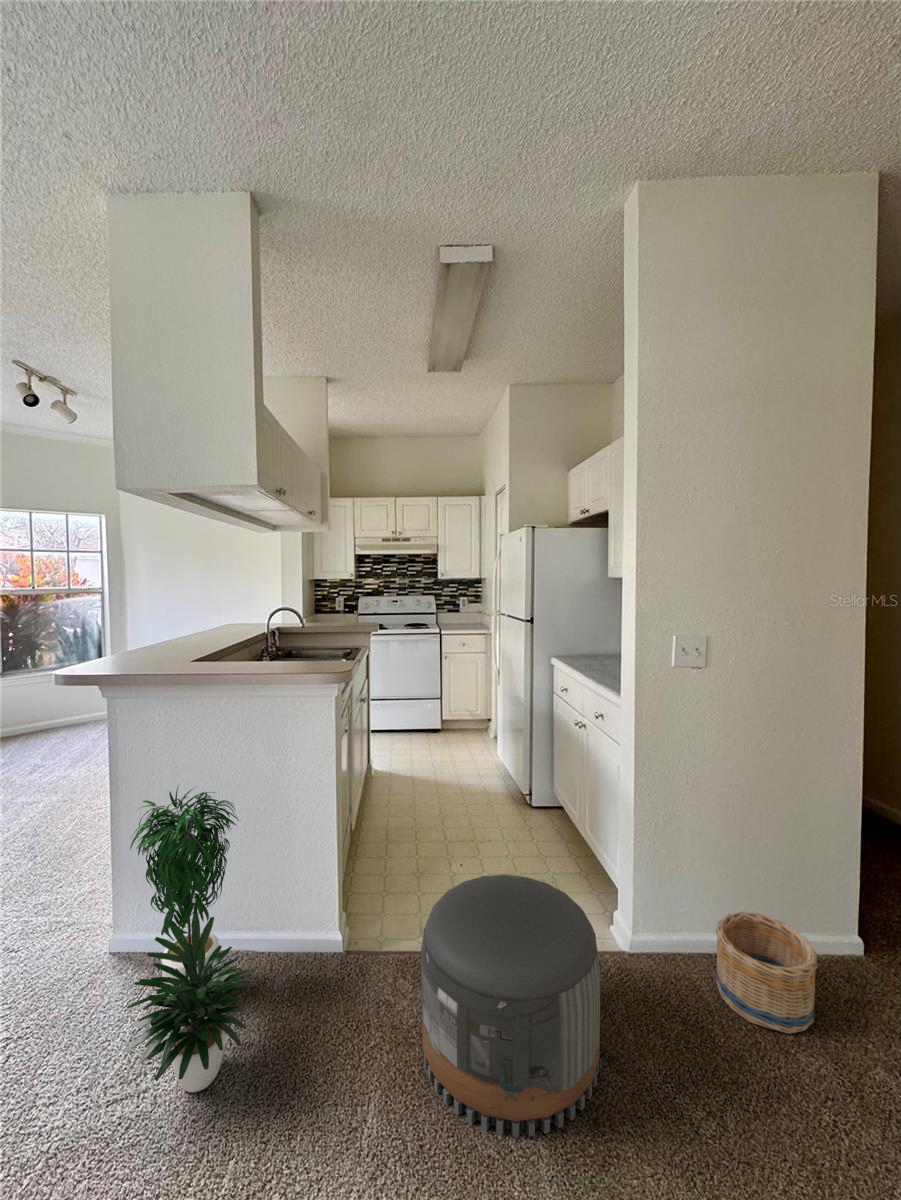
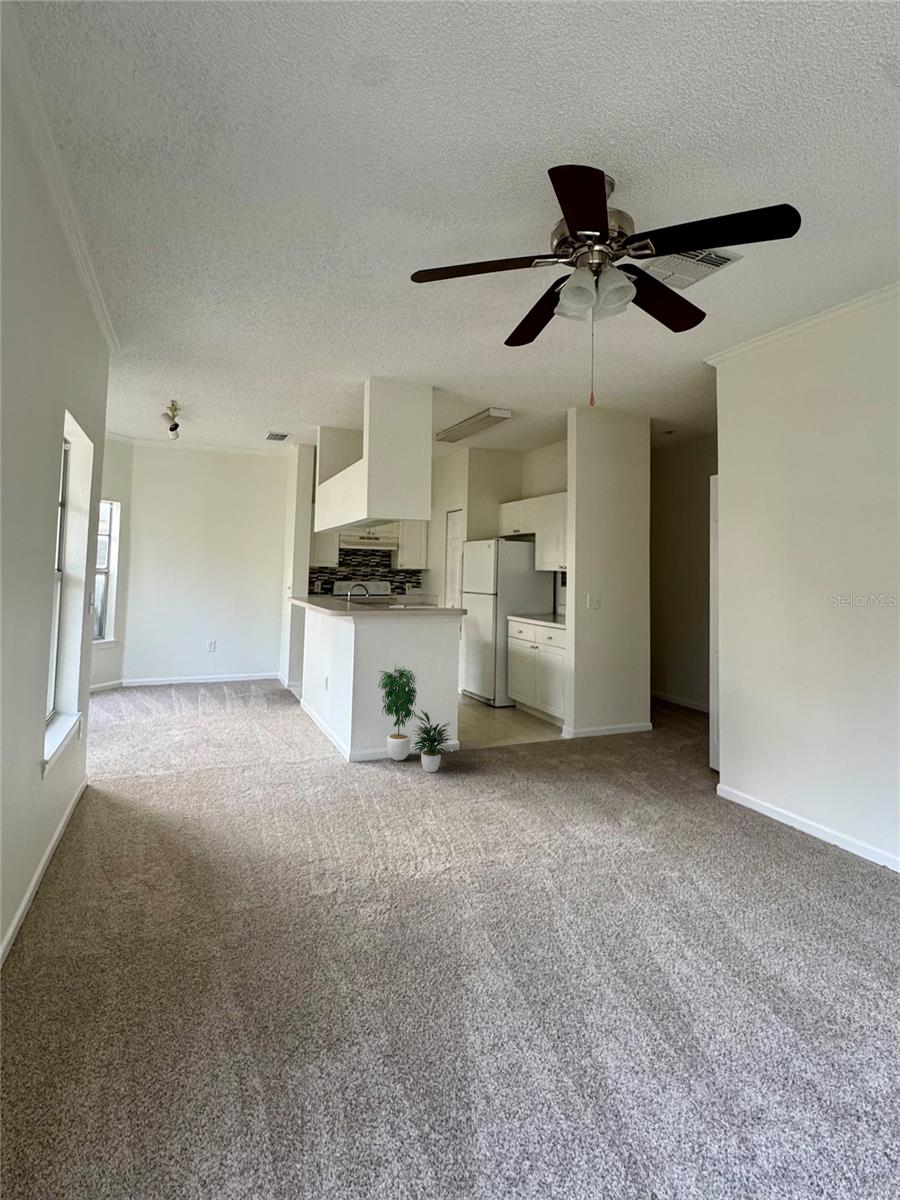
pouf: present [421,875,600,1137] -> none [503,698,572,767]
basket: present [716,912,817,1034] -> none [602,712,638,745]

